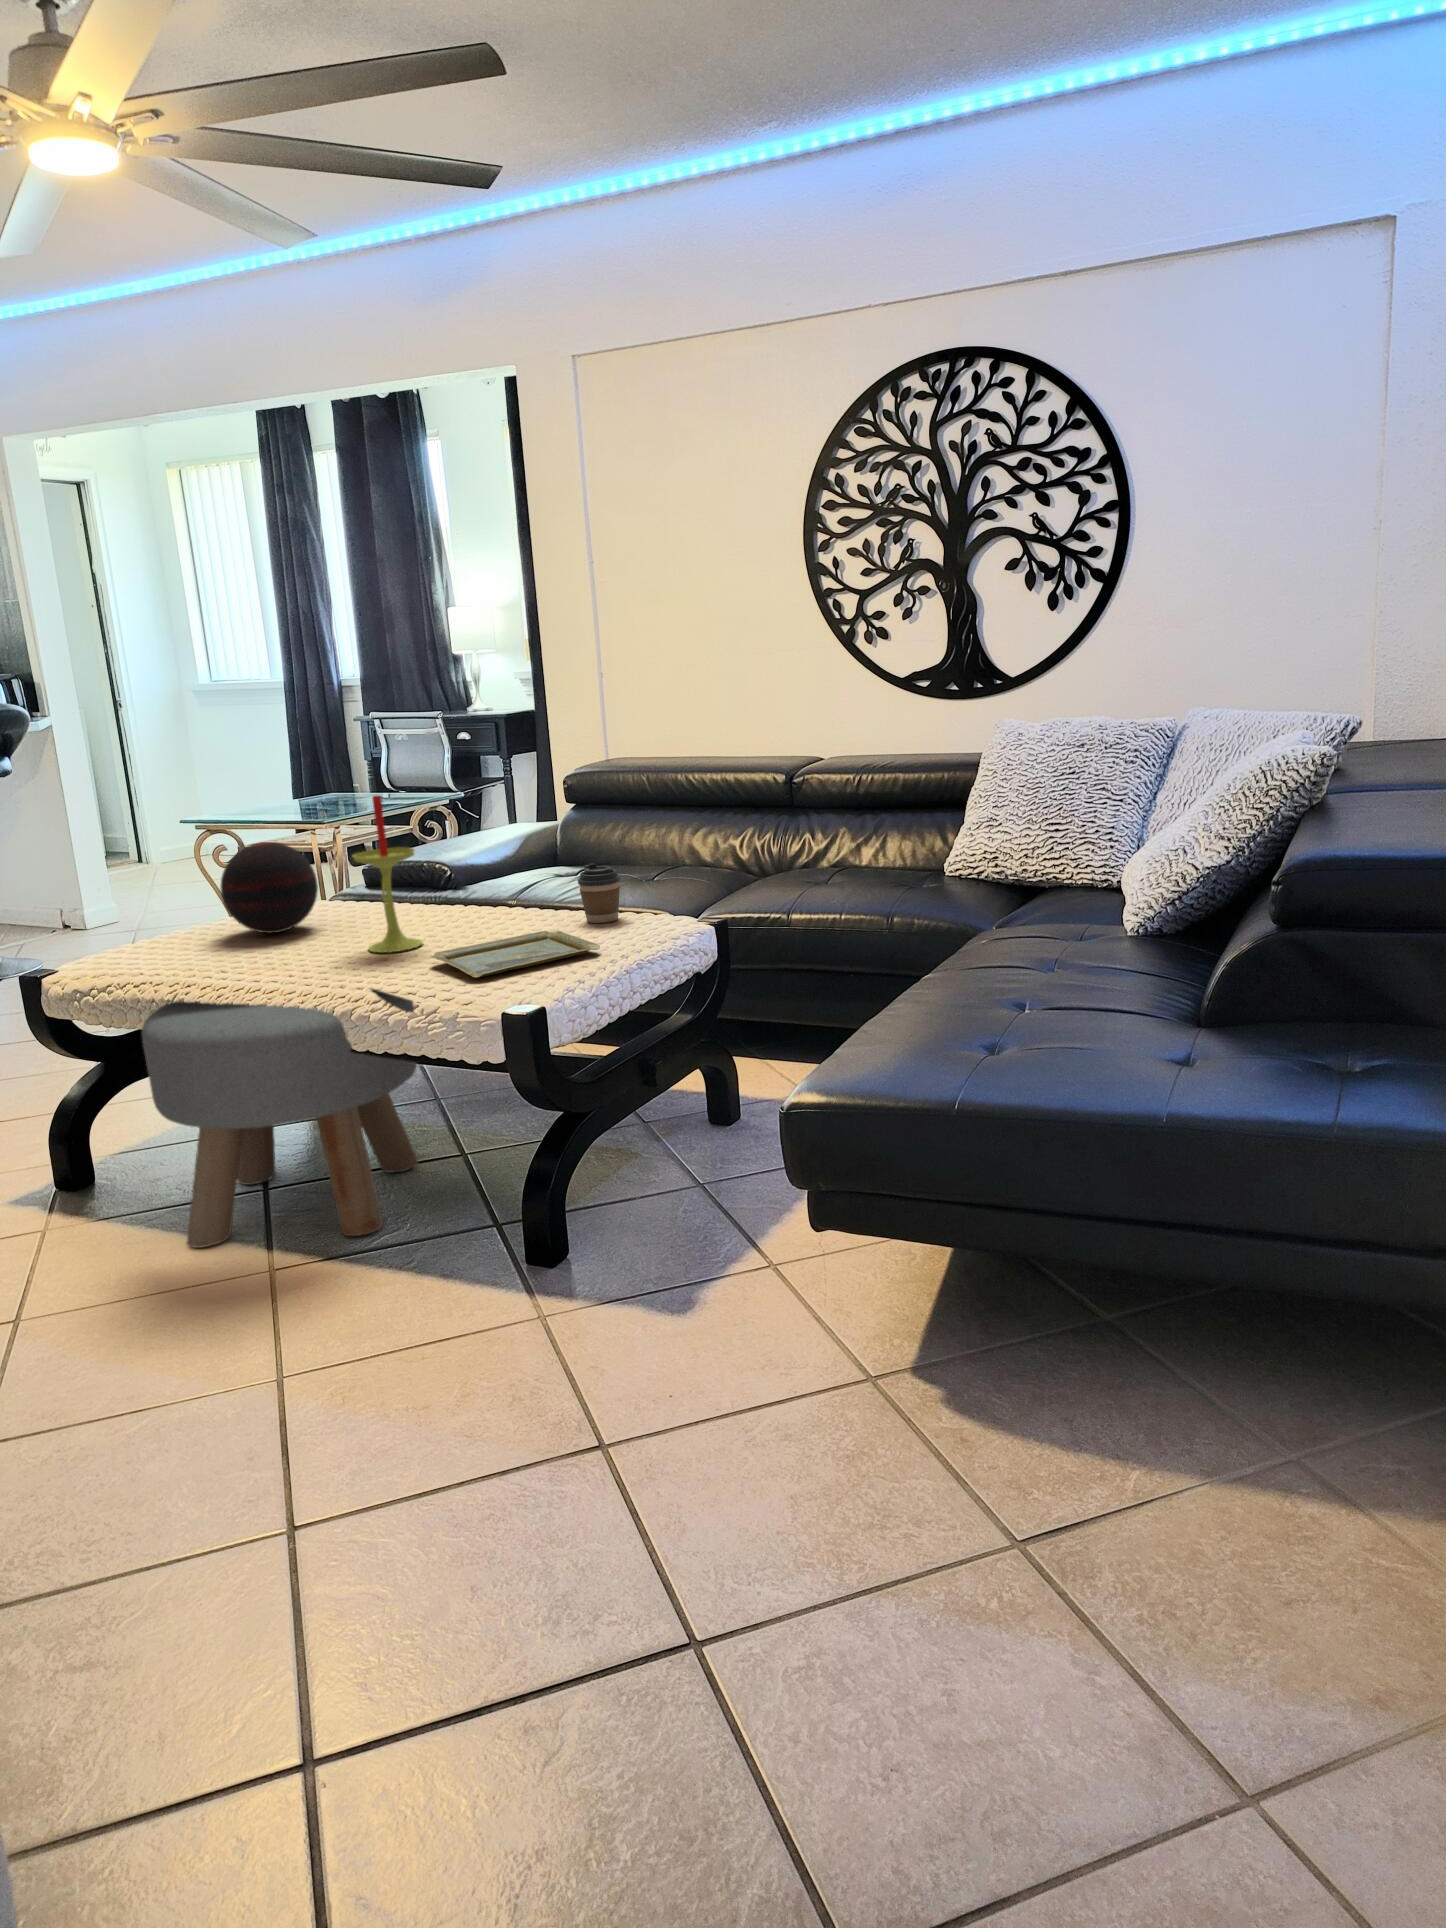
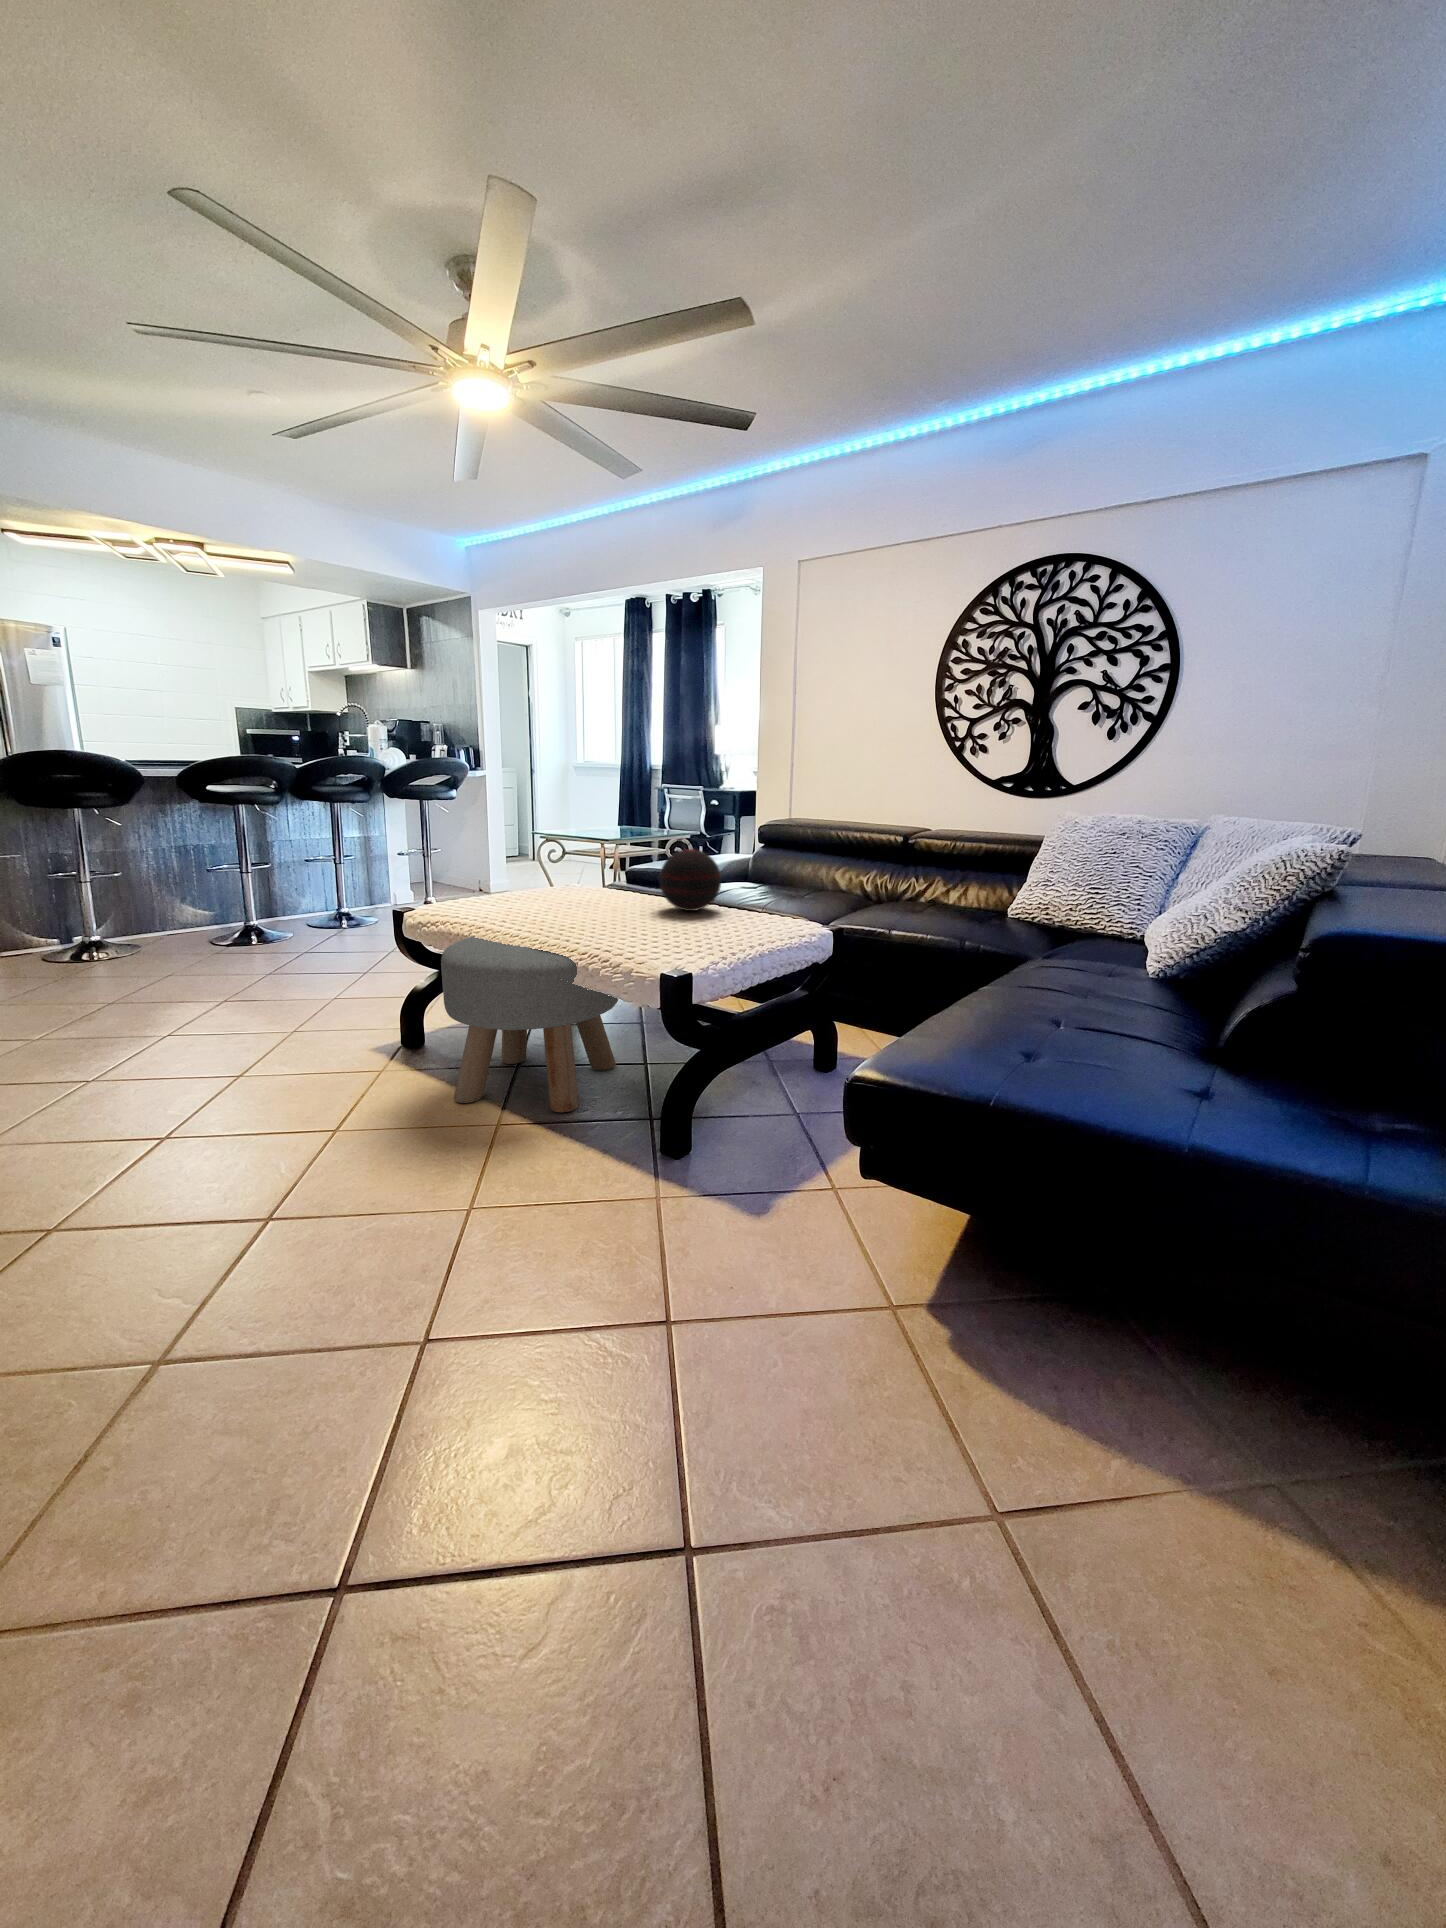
candle: present [353,795,422,953] -> none [593,814,635,923]
decorative orb: present [221,842,318,933] -> present [659,849,721,911]
coffee cup: present [578,864,620,923] -> none [743,879,772,921]
tray: present [432,931,600,977] -> none [630,921,746,947]

